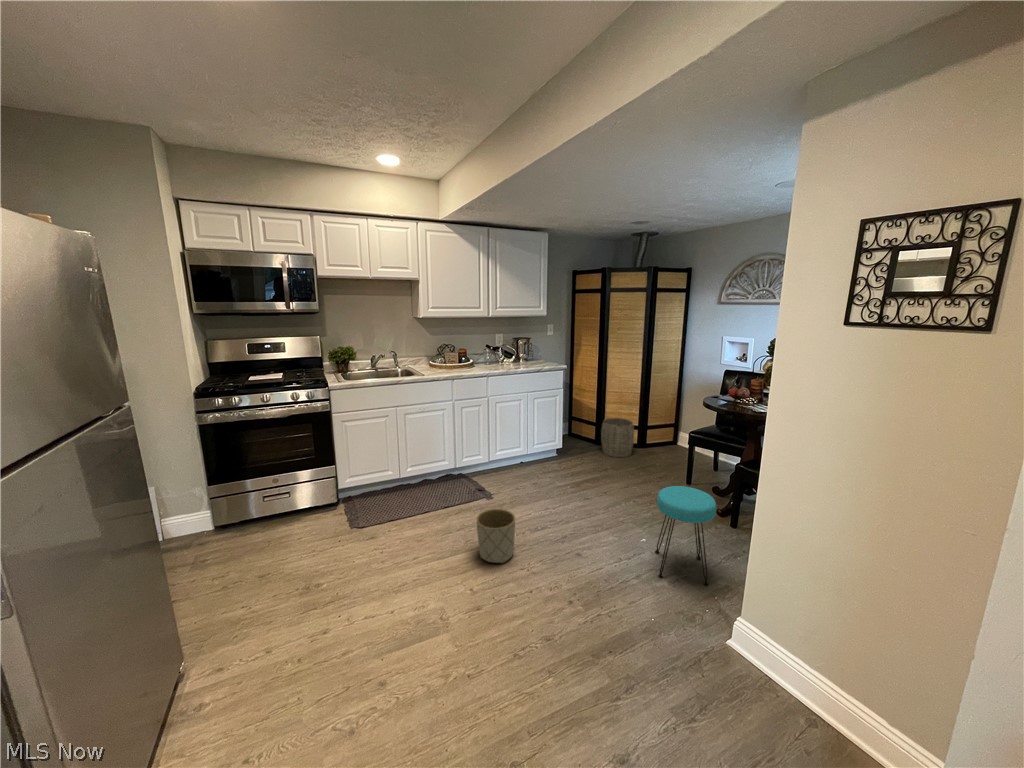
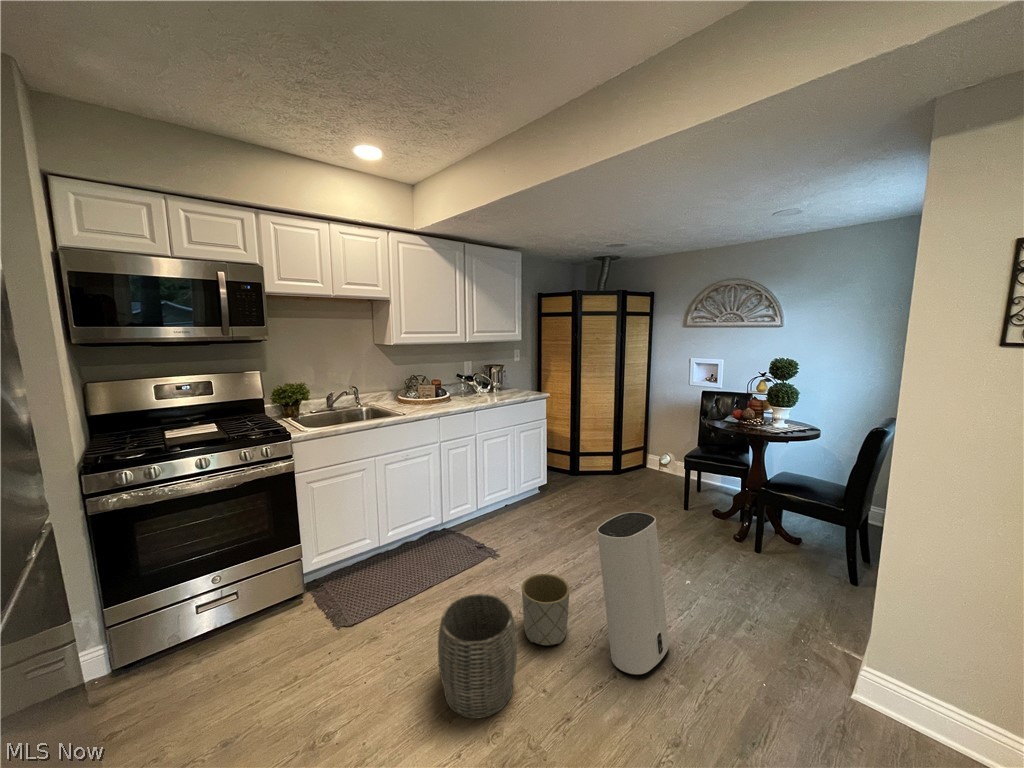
woven basket: present [601,418,634,457] -> present [438,594,517,719]
air purifier: none [527,465,590,593] -> present [597,512,669,674]
stool: present [655,486,716,585] -> none [708,519,783,626]

